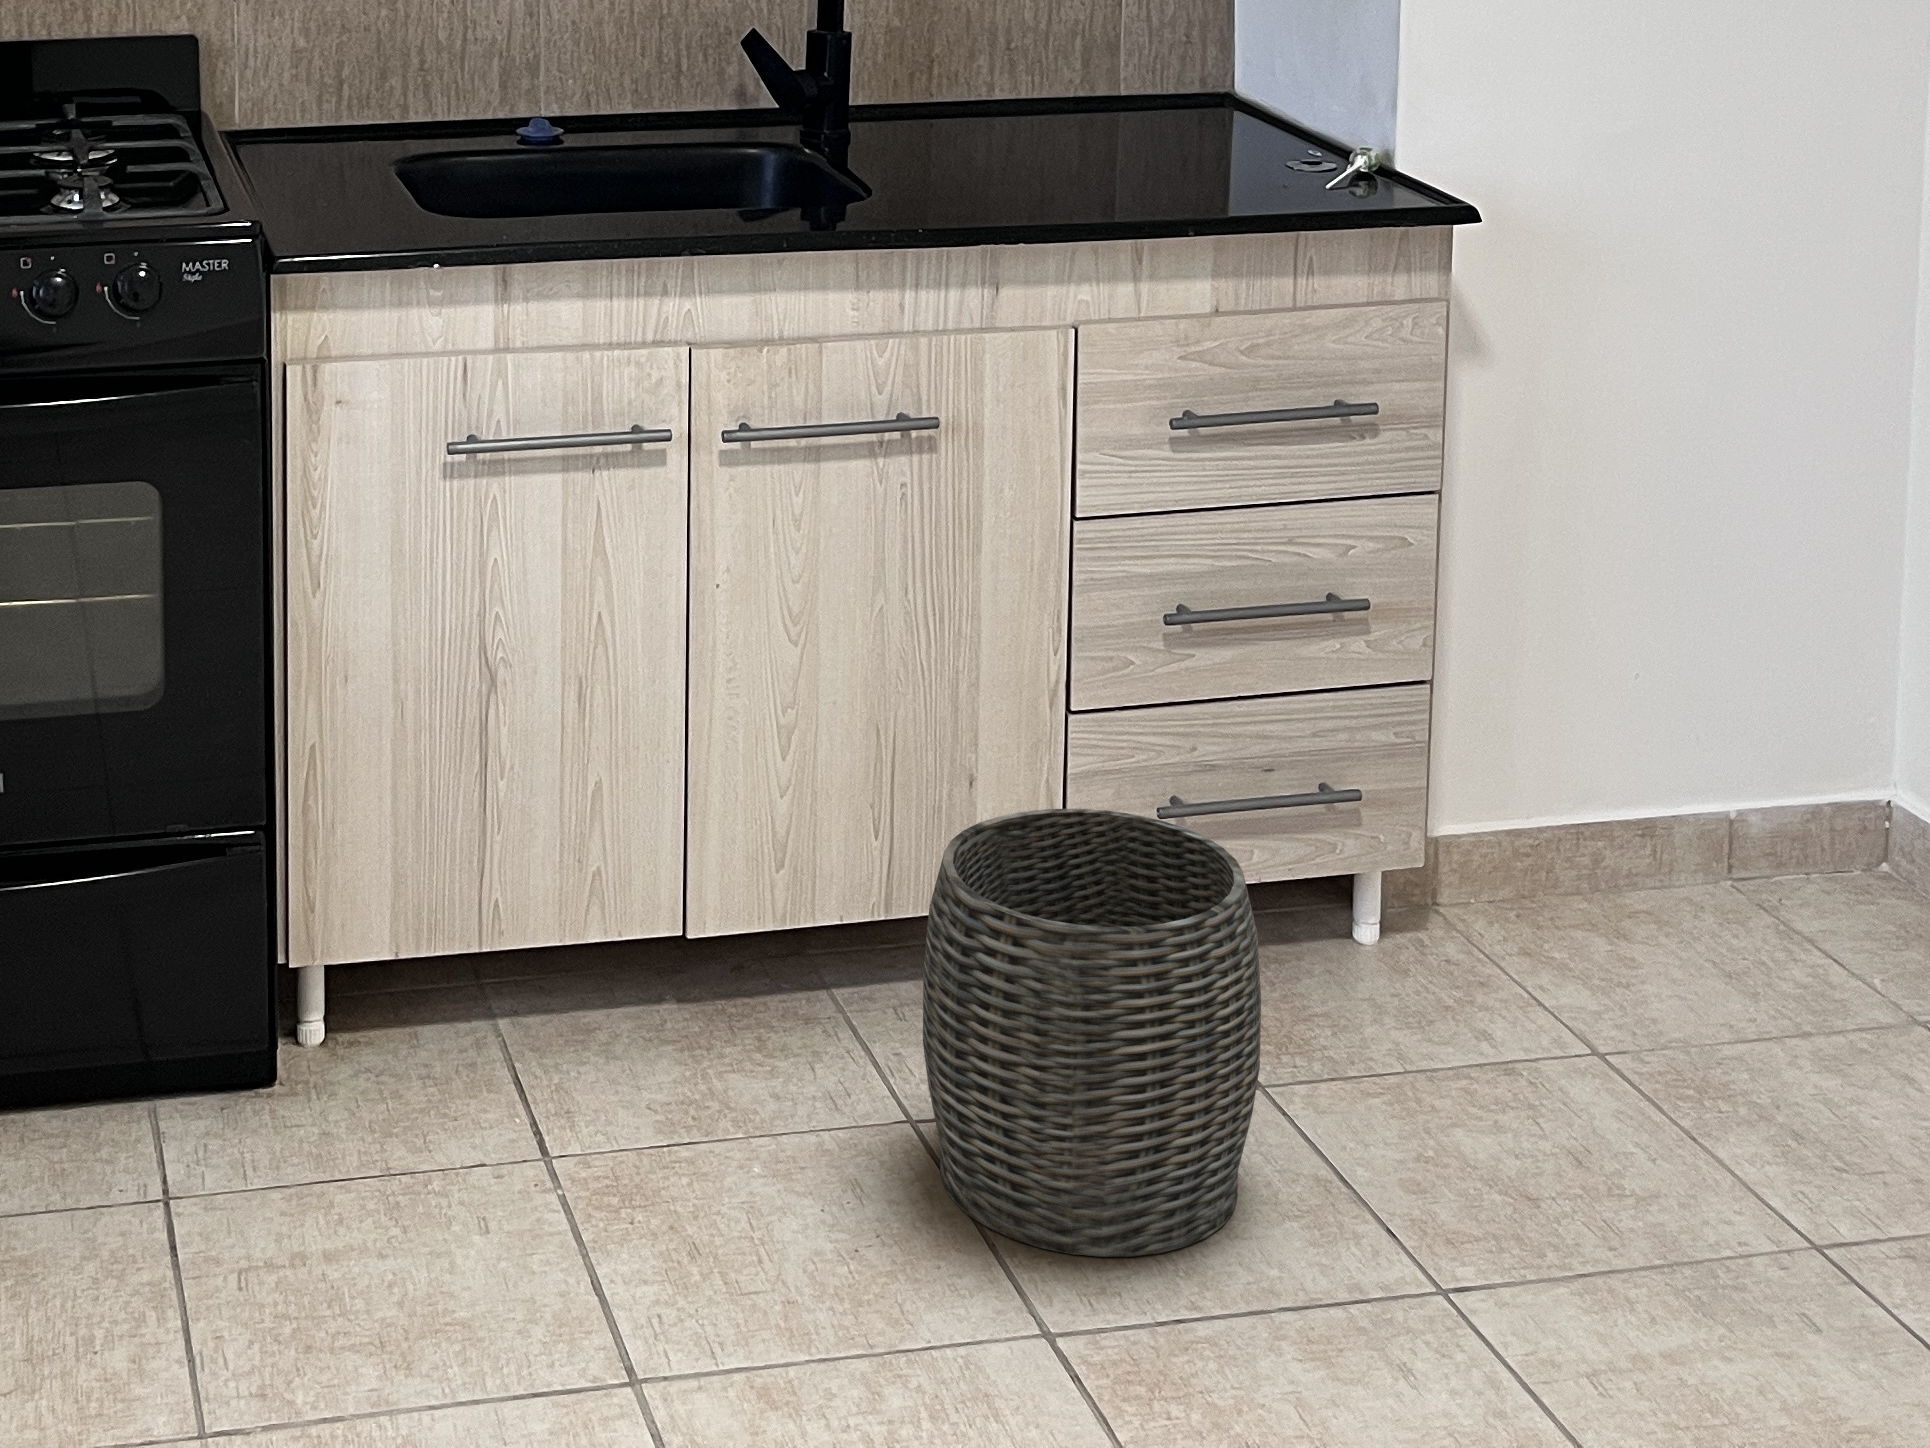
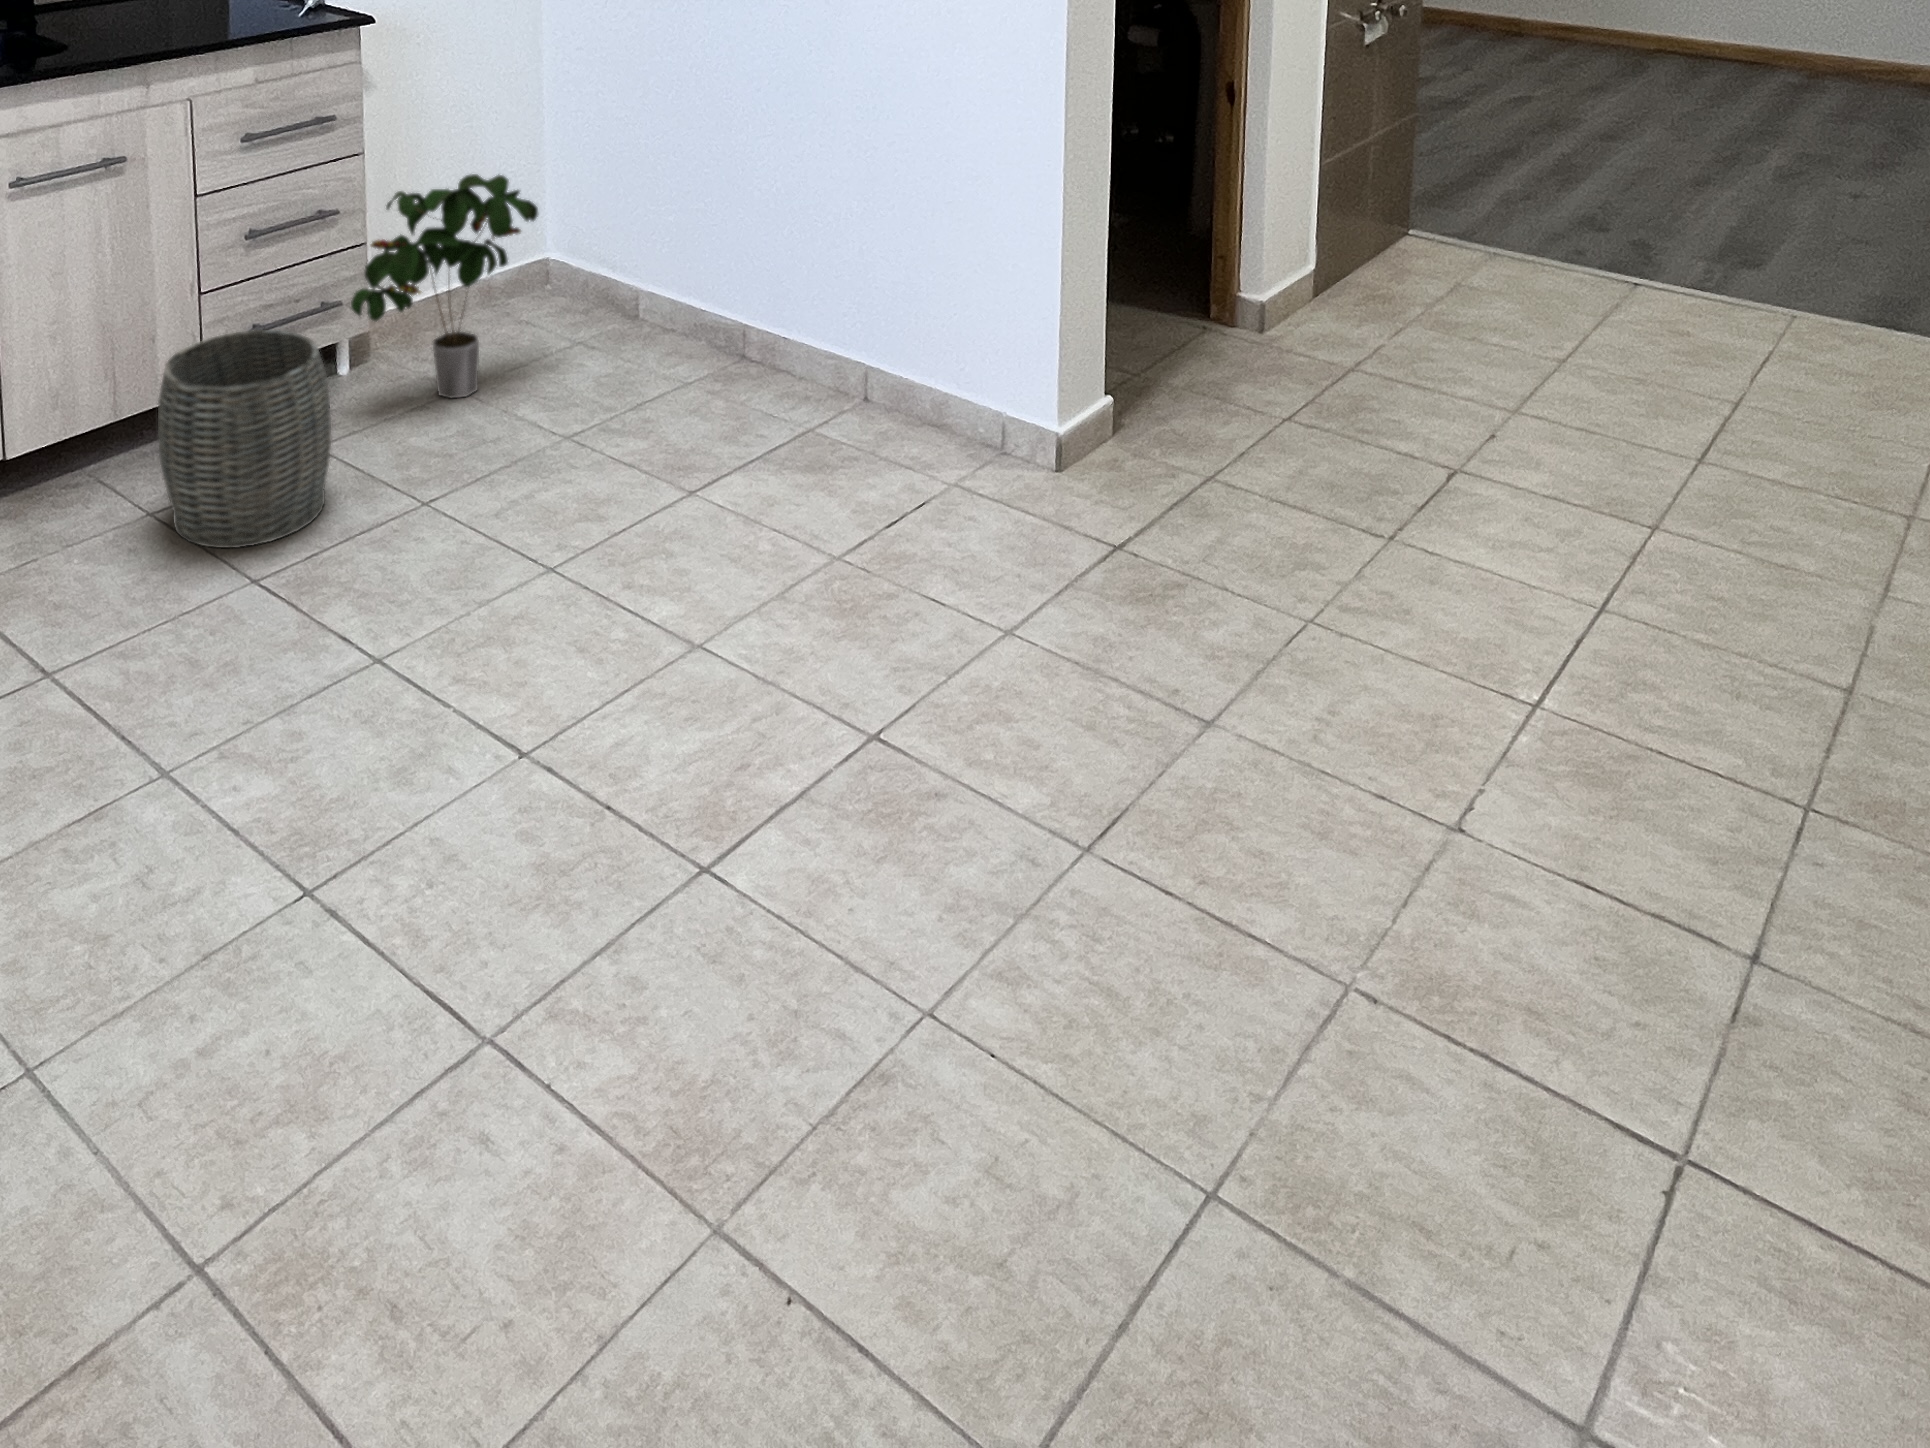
potted plant: none [1362,582,1822,1073] -> present [351,174,538,398]

